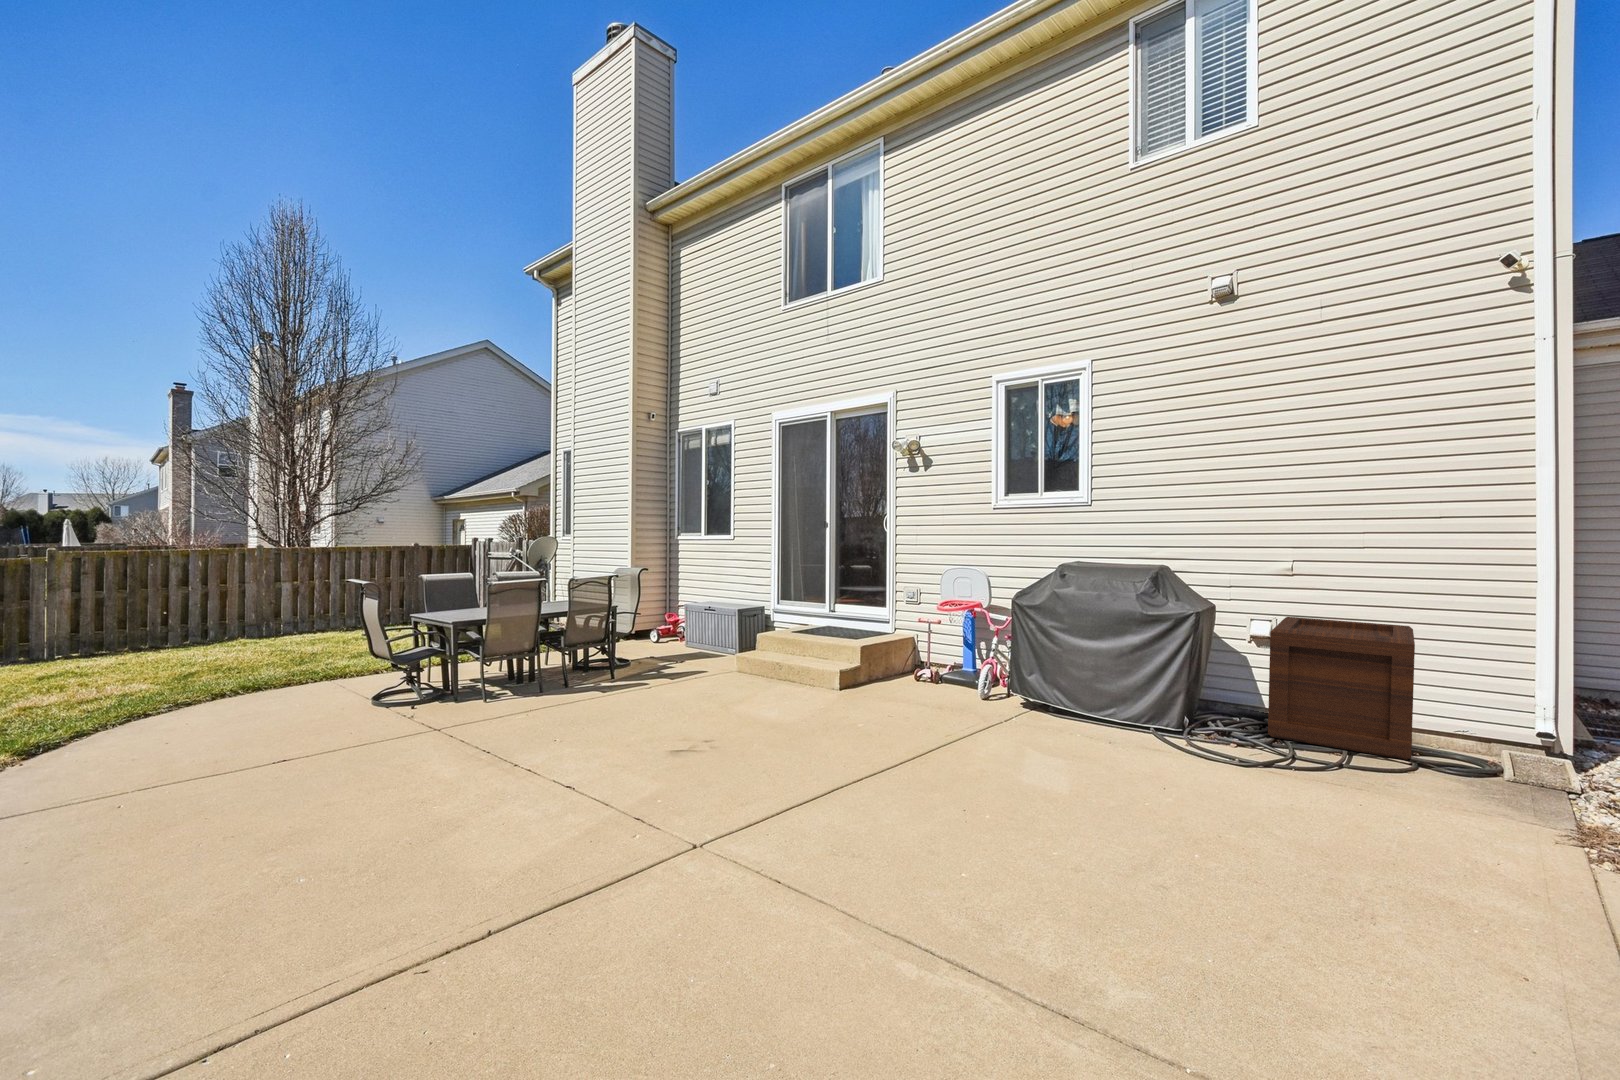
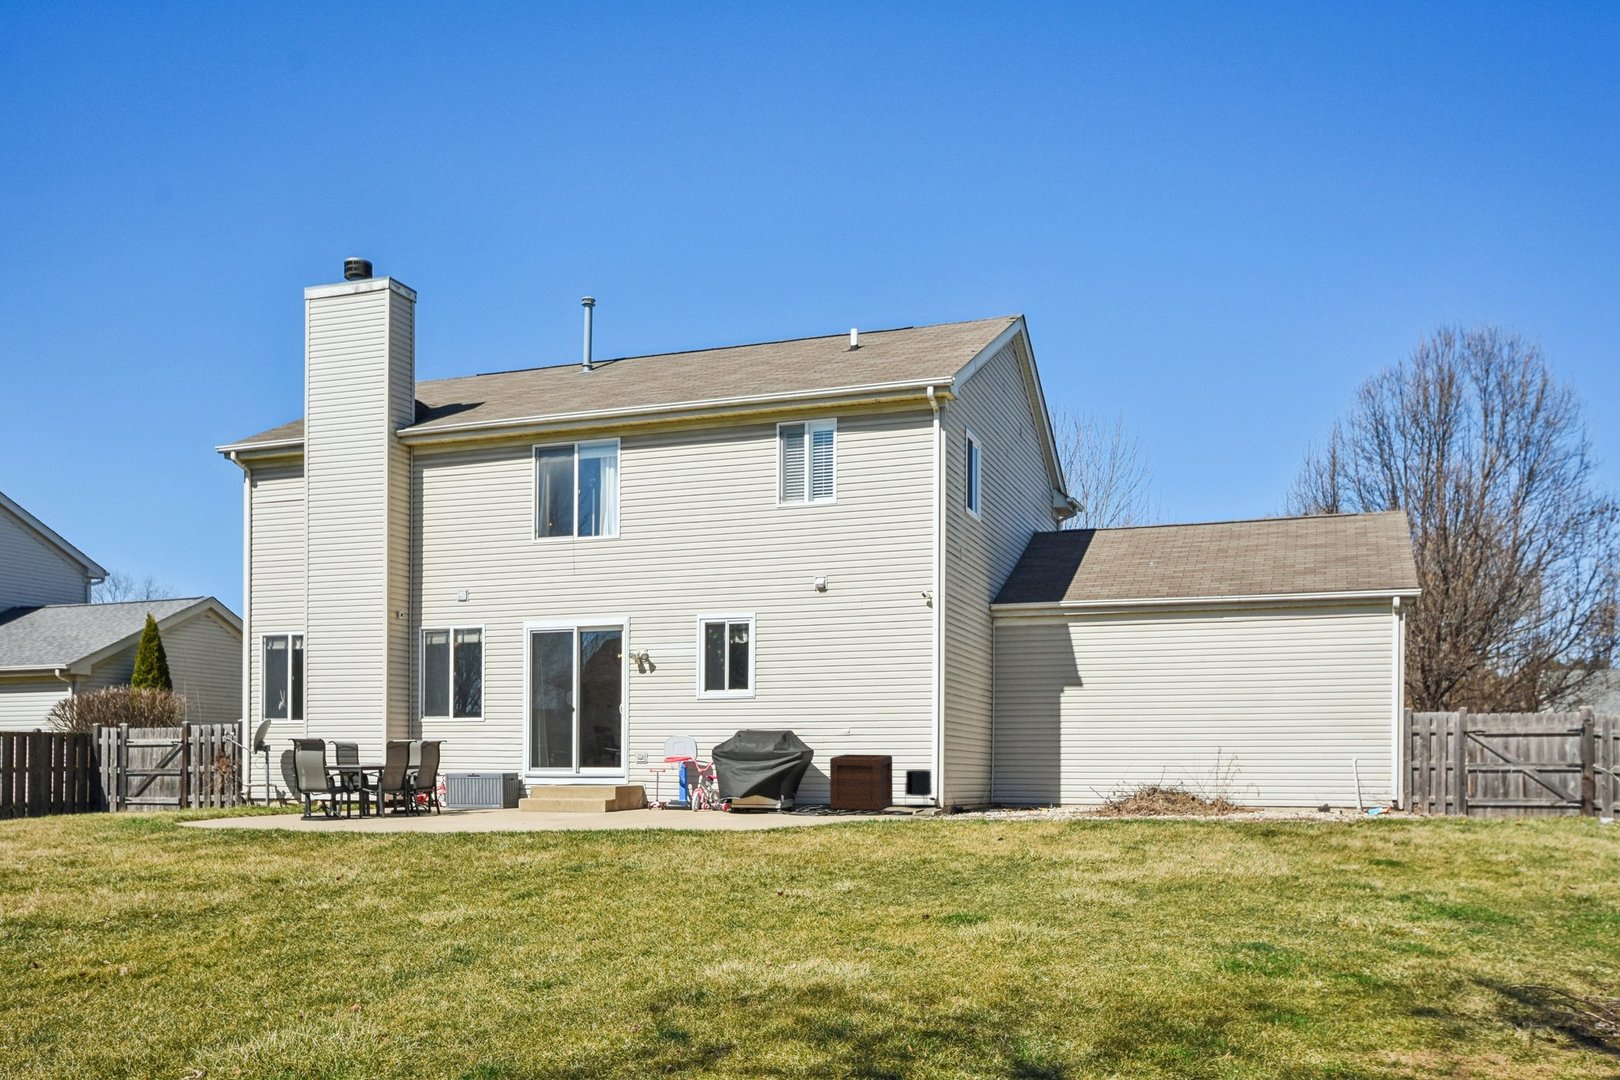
planter: none [1462,665,1552,767] -> present [905,770,932,797]

